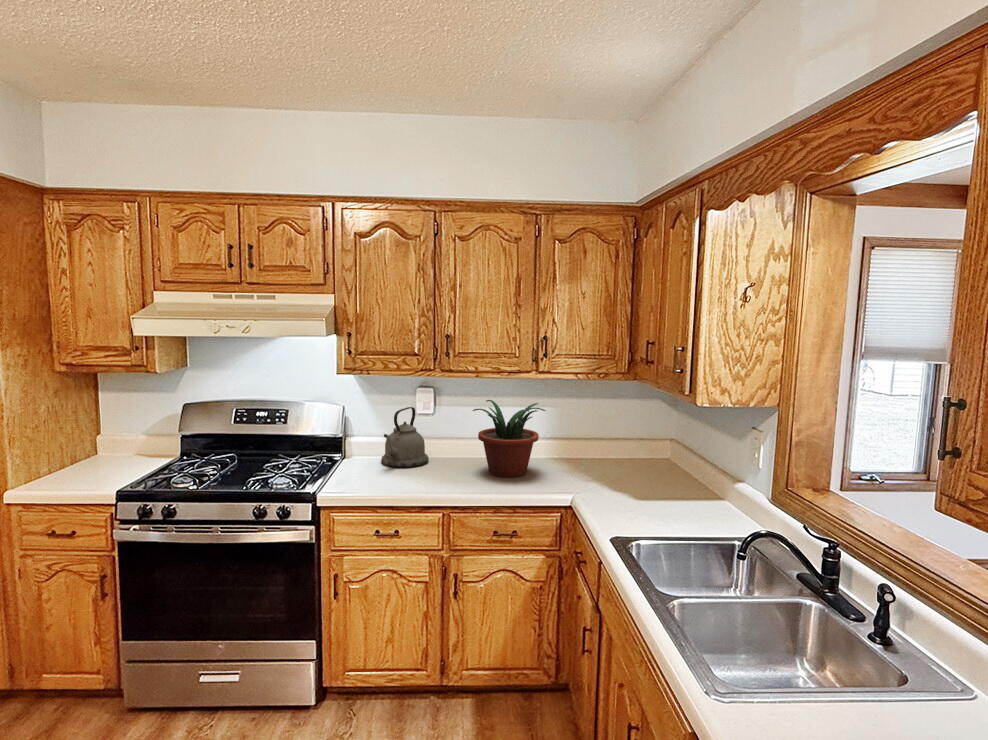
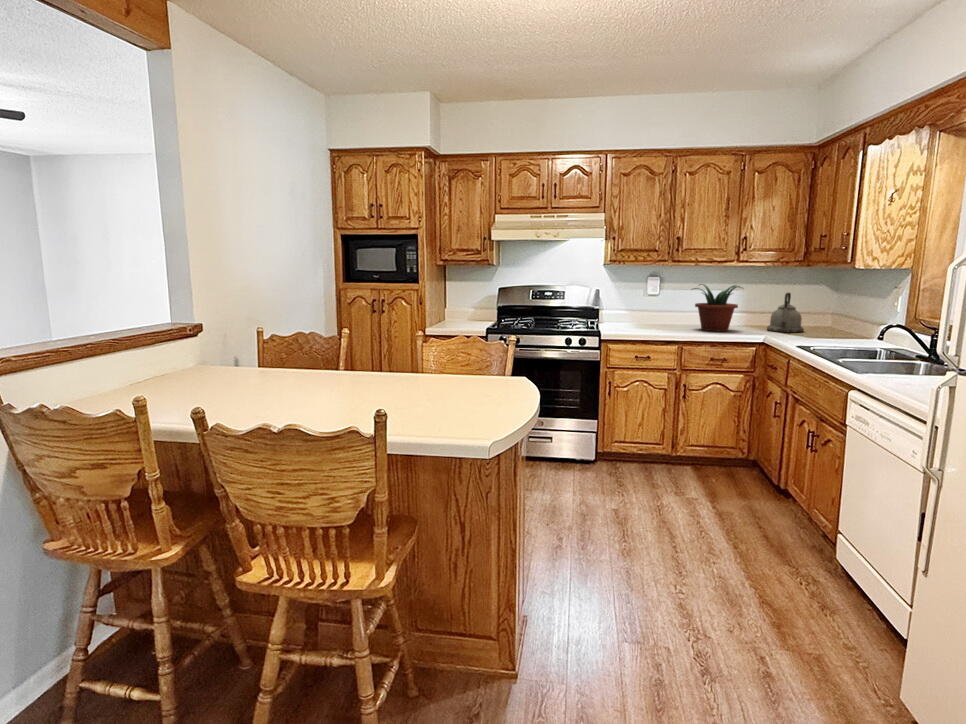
kettle: present [381,407,428,467] -> present [767,293,804,332]

